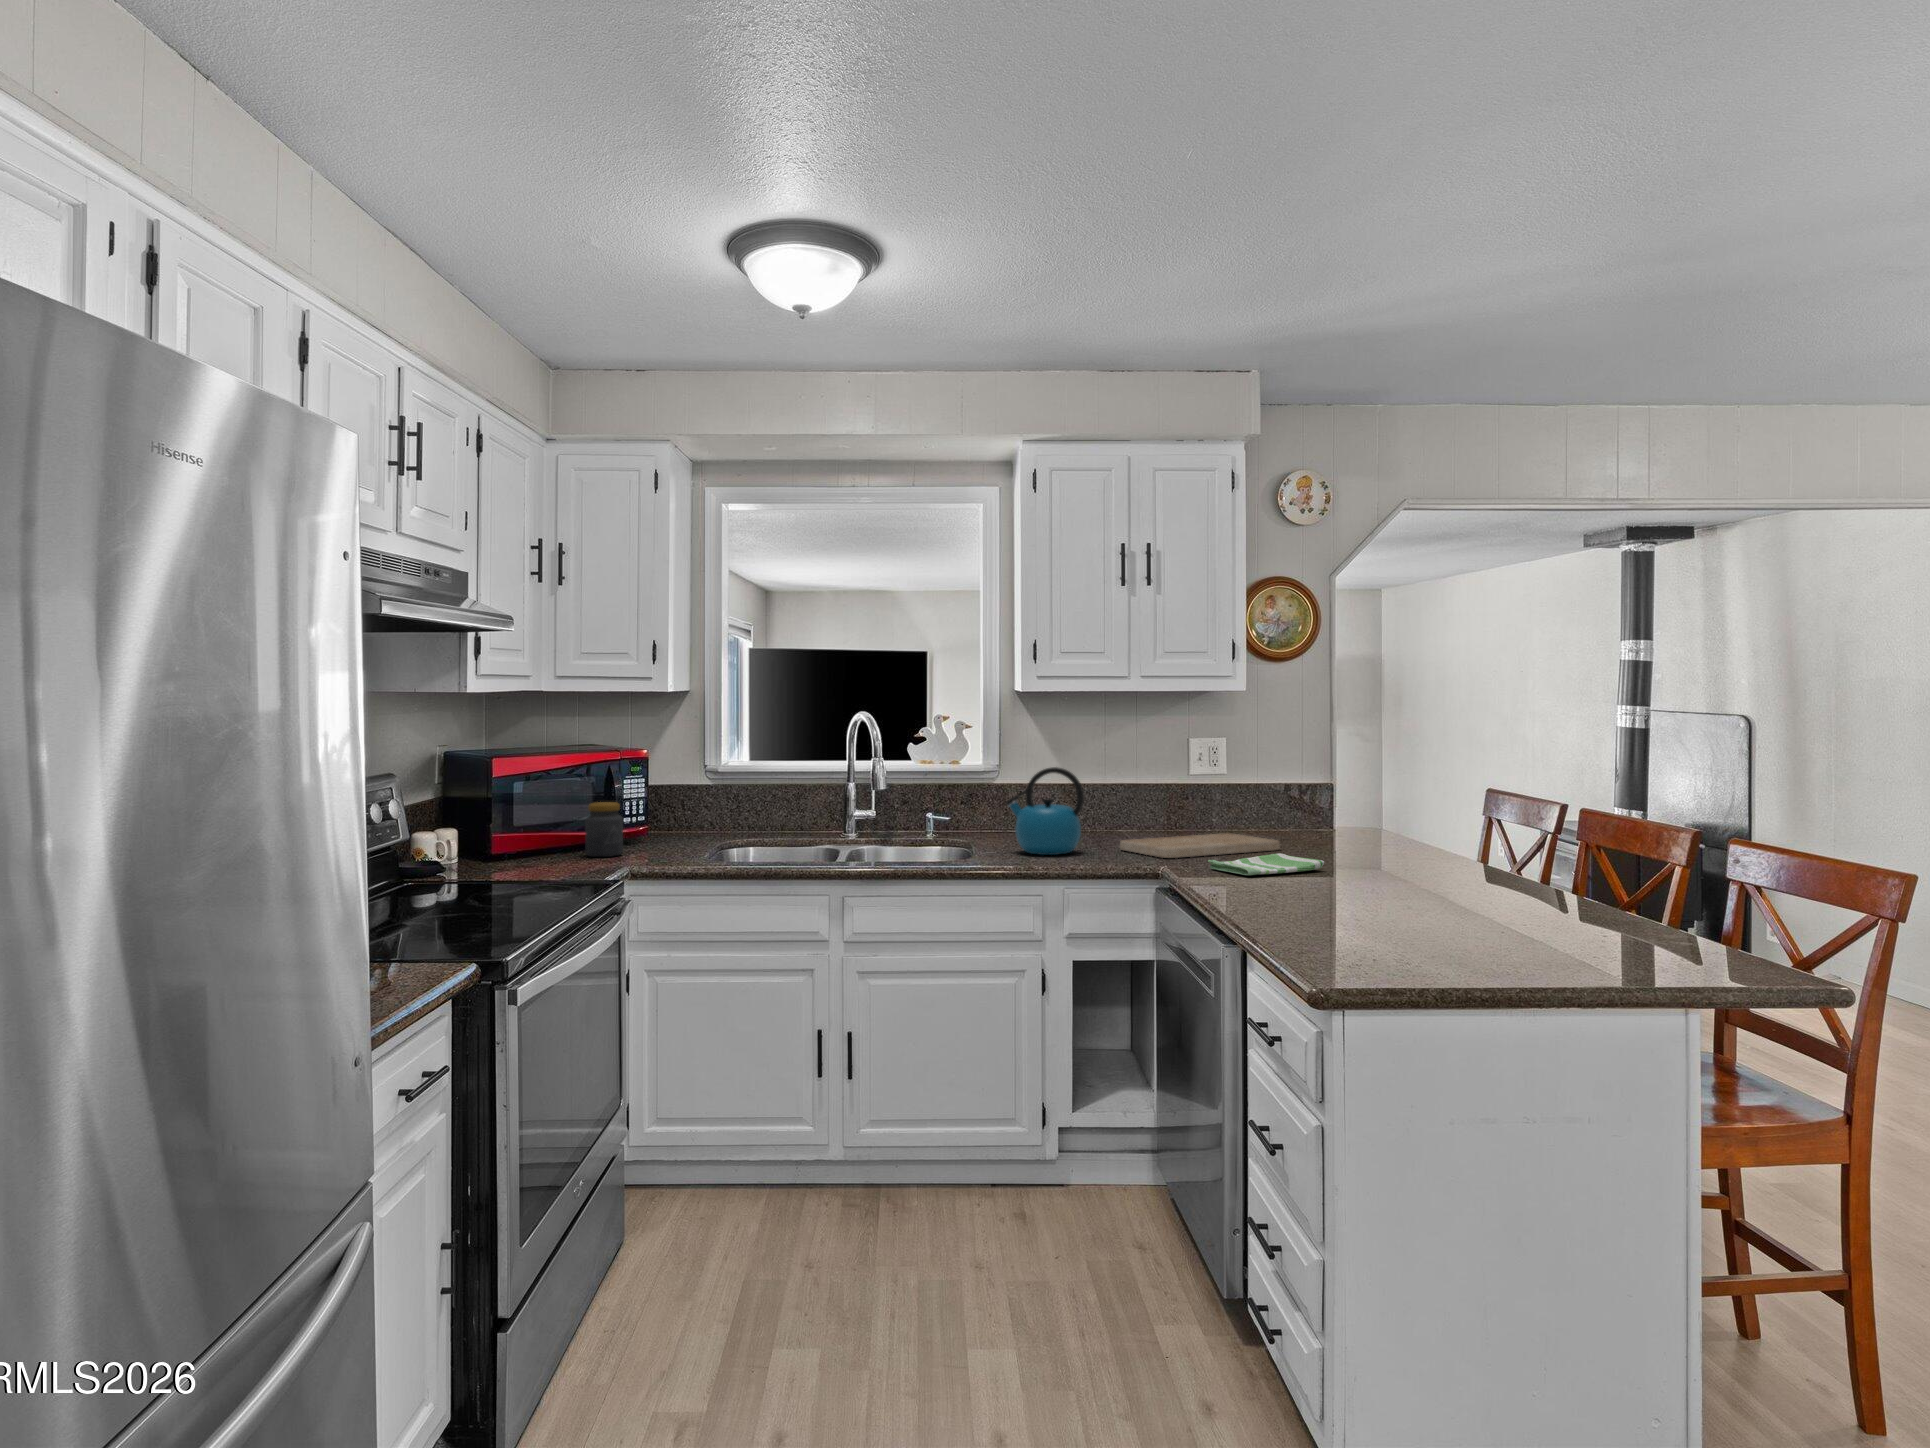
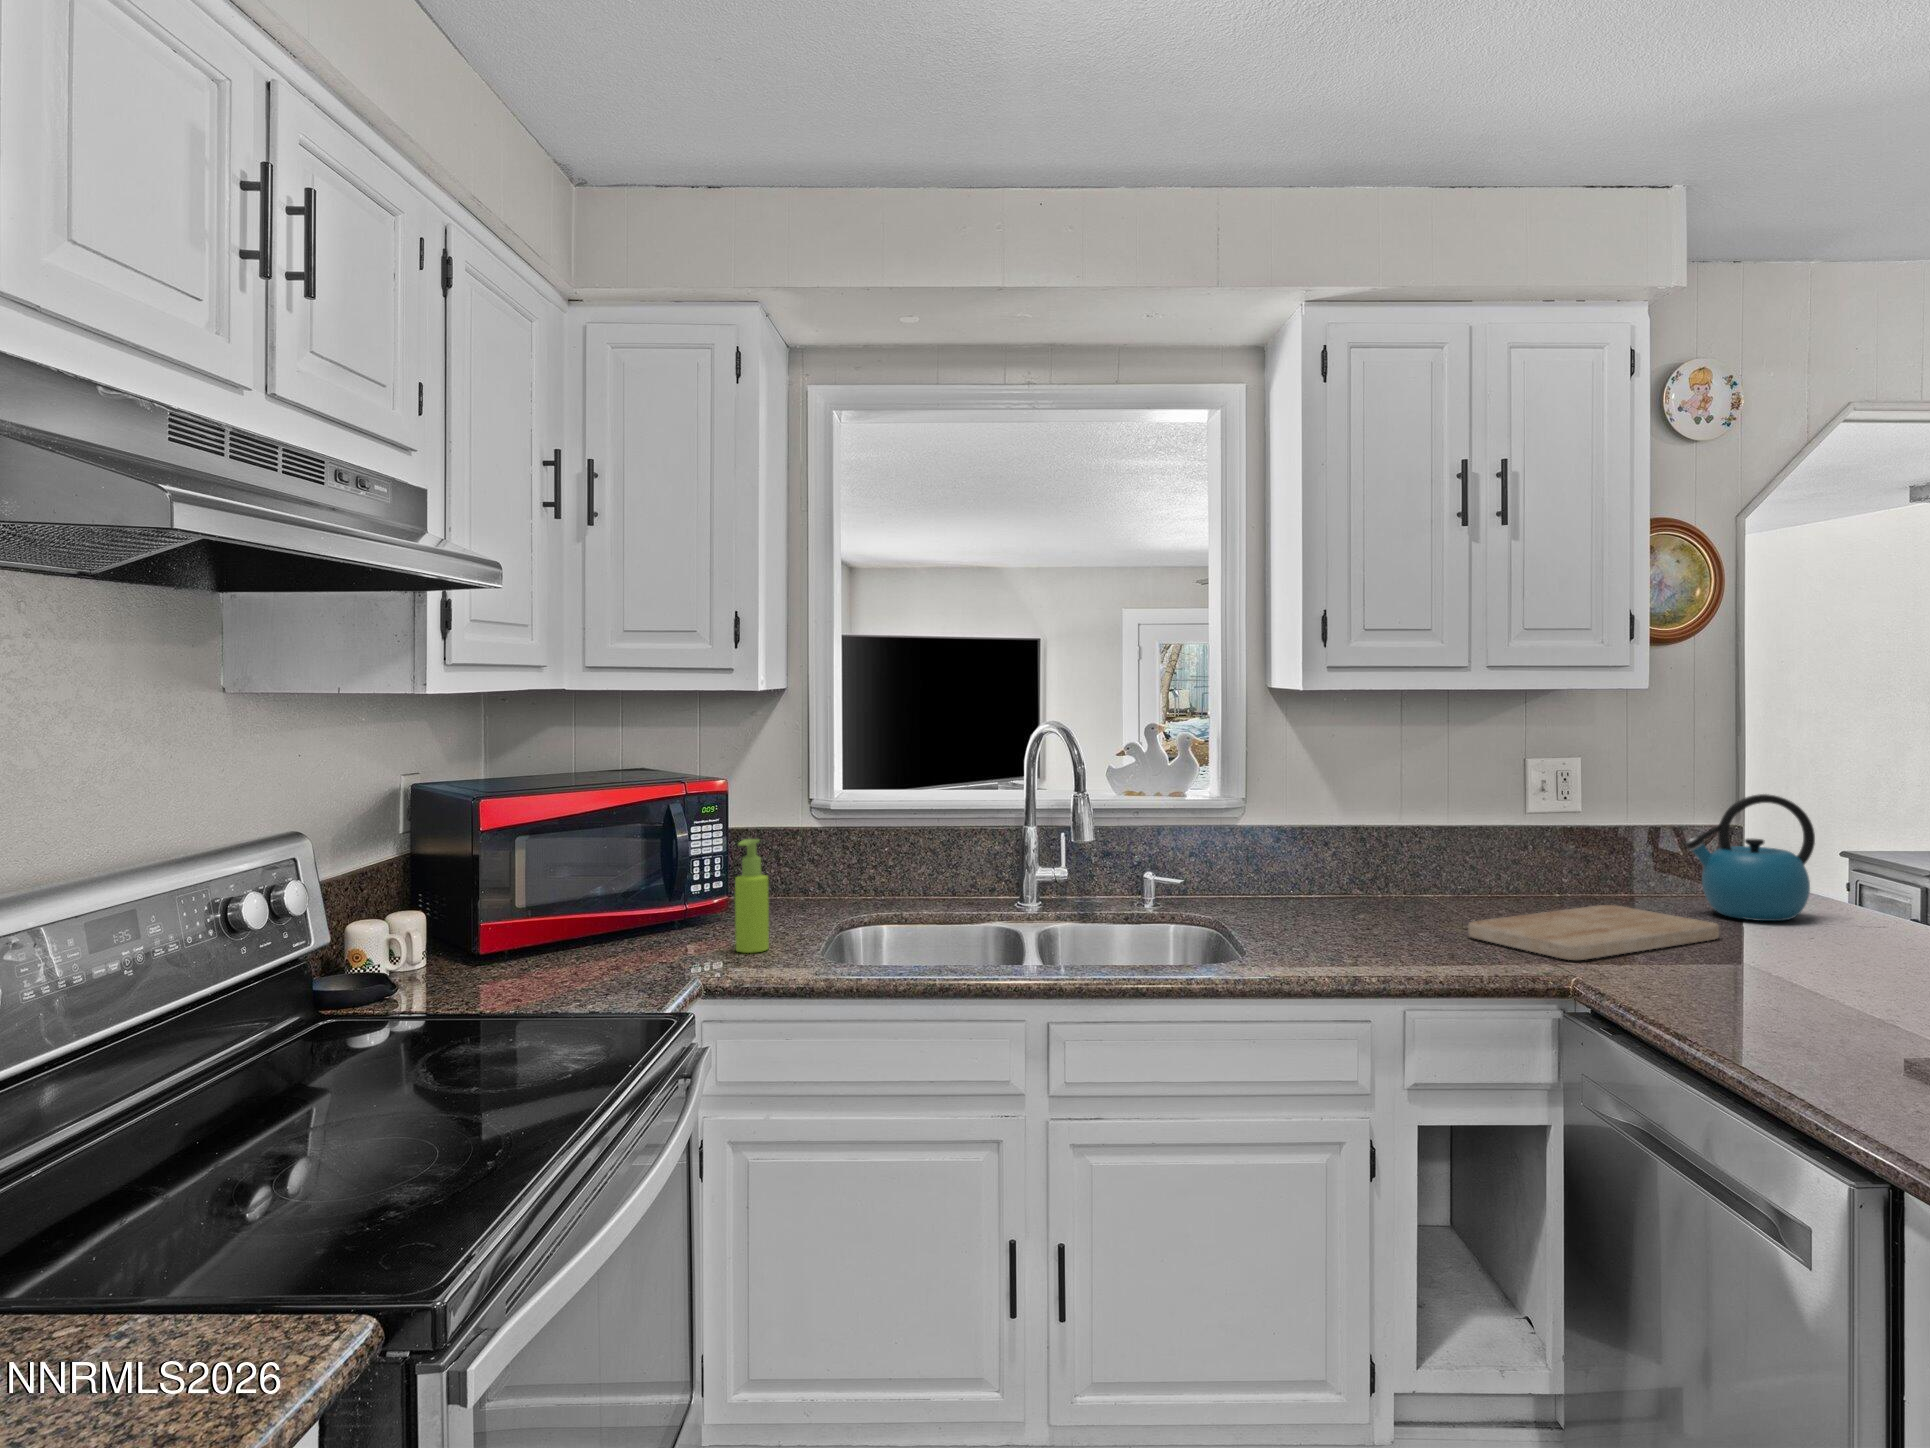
kettle: present [1006,767,1084,855] -> present [1685,794,1815,921]
soap dispenser: none [651,786,672,857] -> present [735,839,769,953]
jar: present [585,802,623,857] -> none [631,863,691,954]
dish towel: present [1208,853,1324,875] -> none [1681,960,1890,1014]

